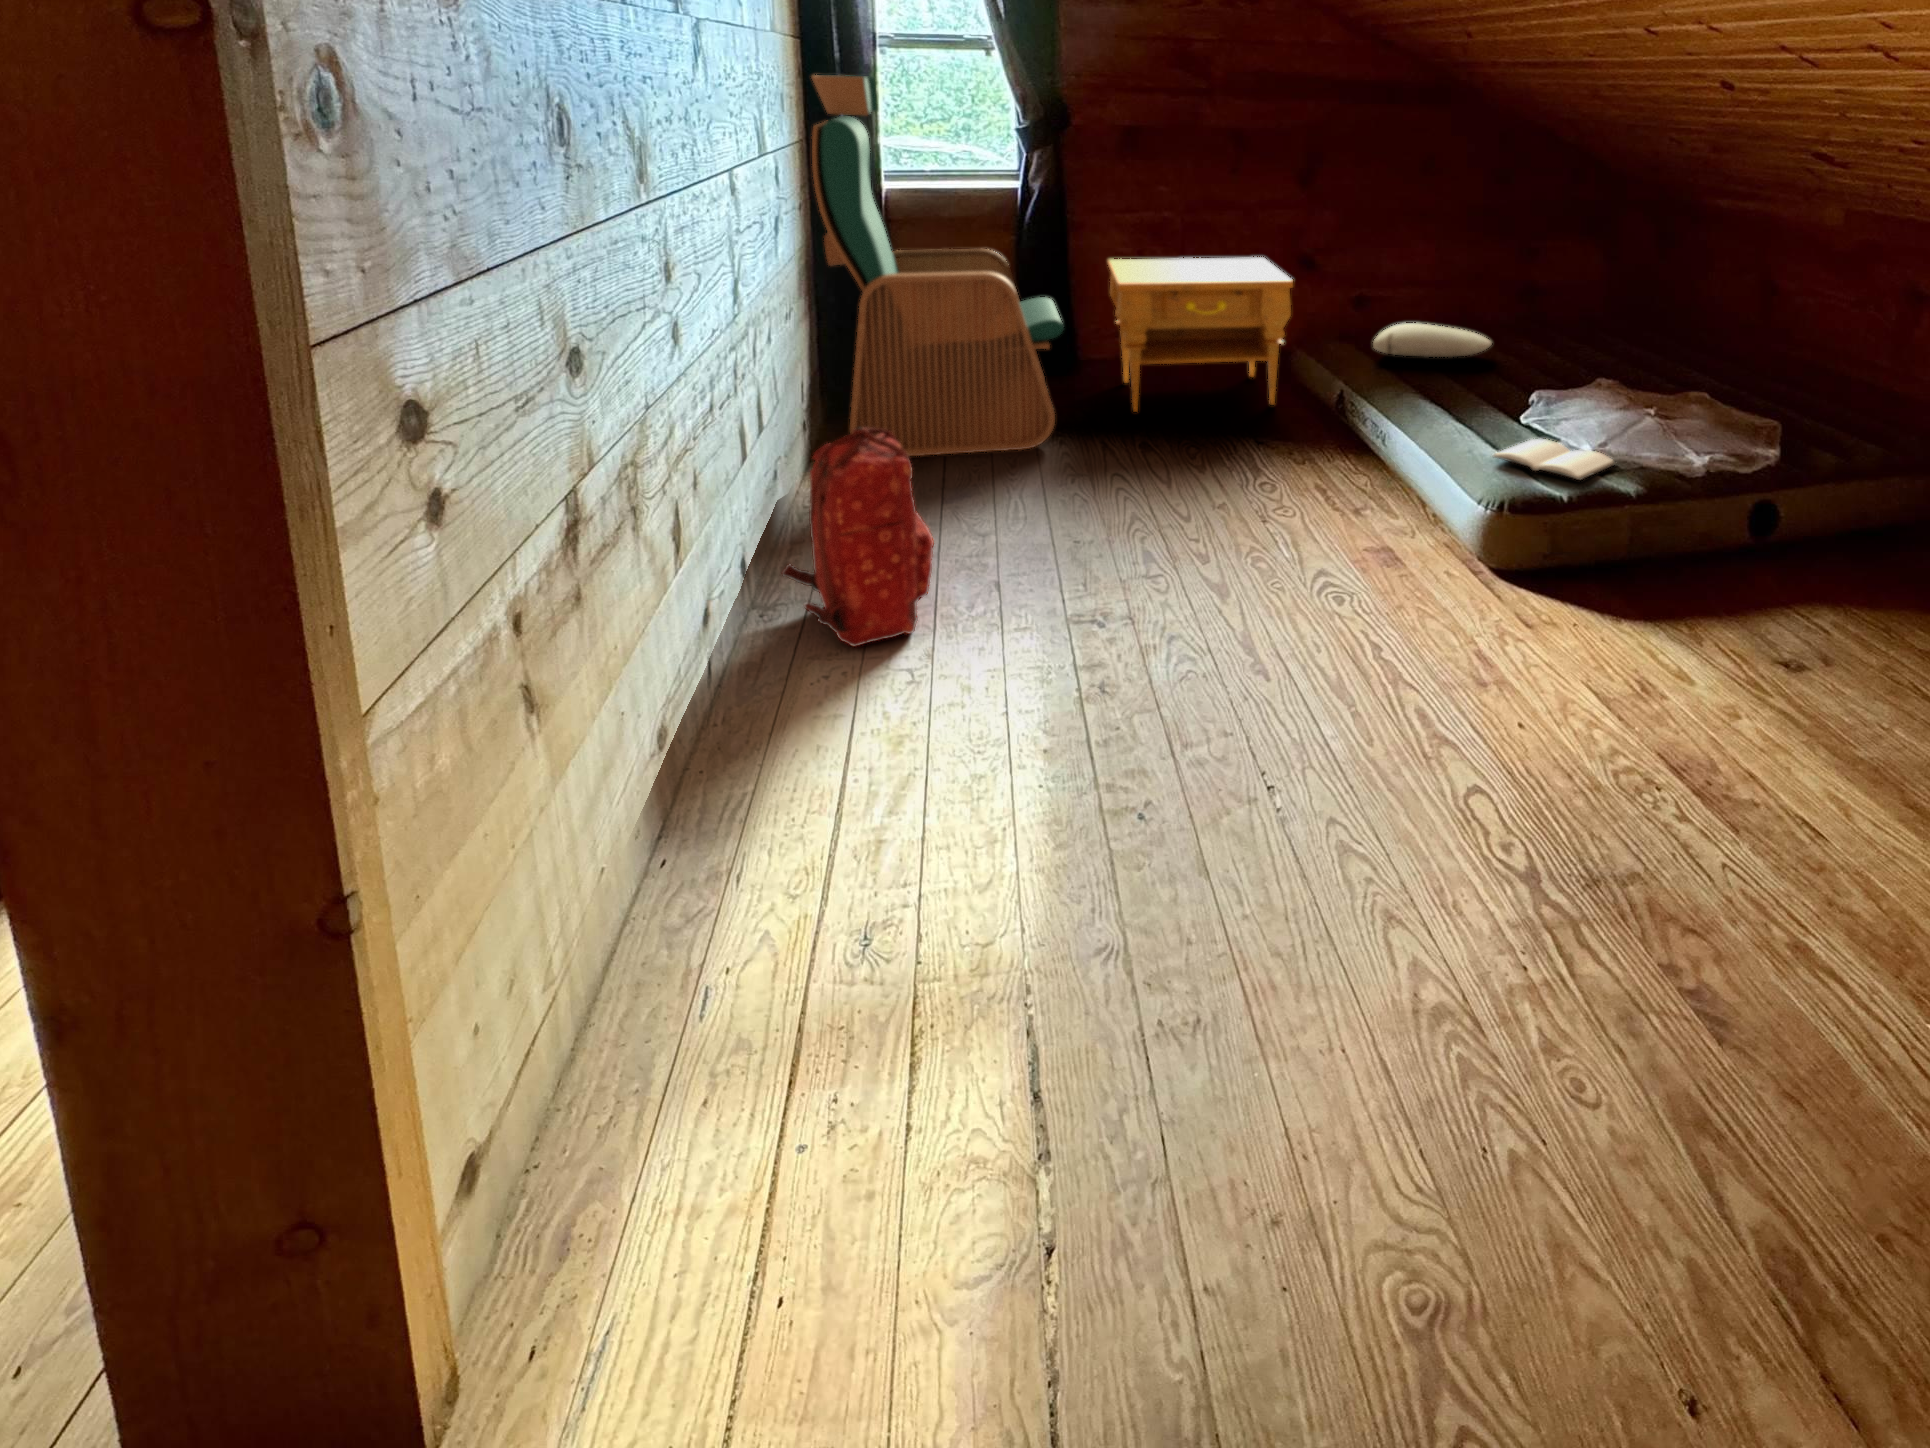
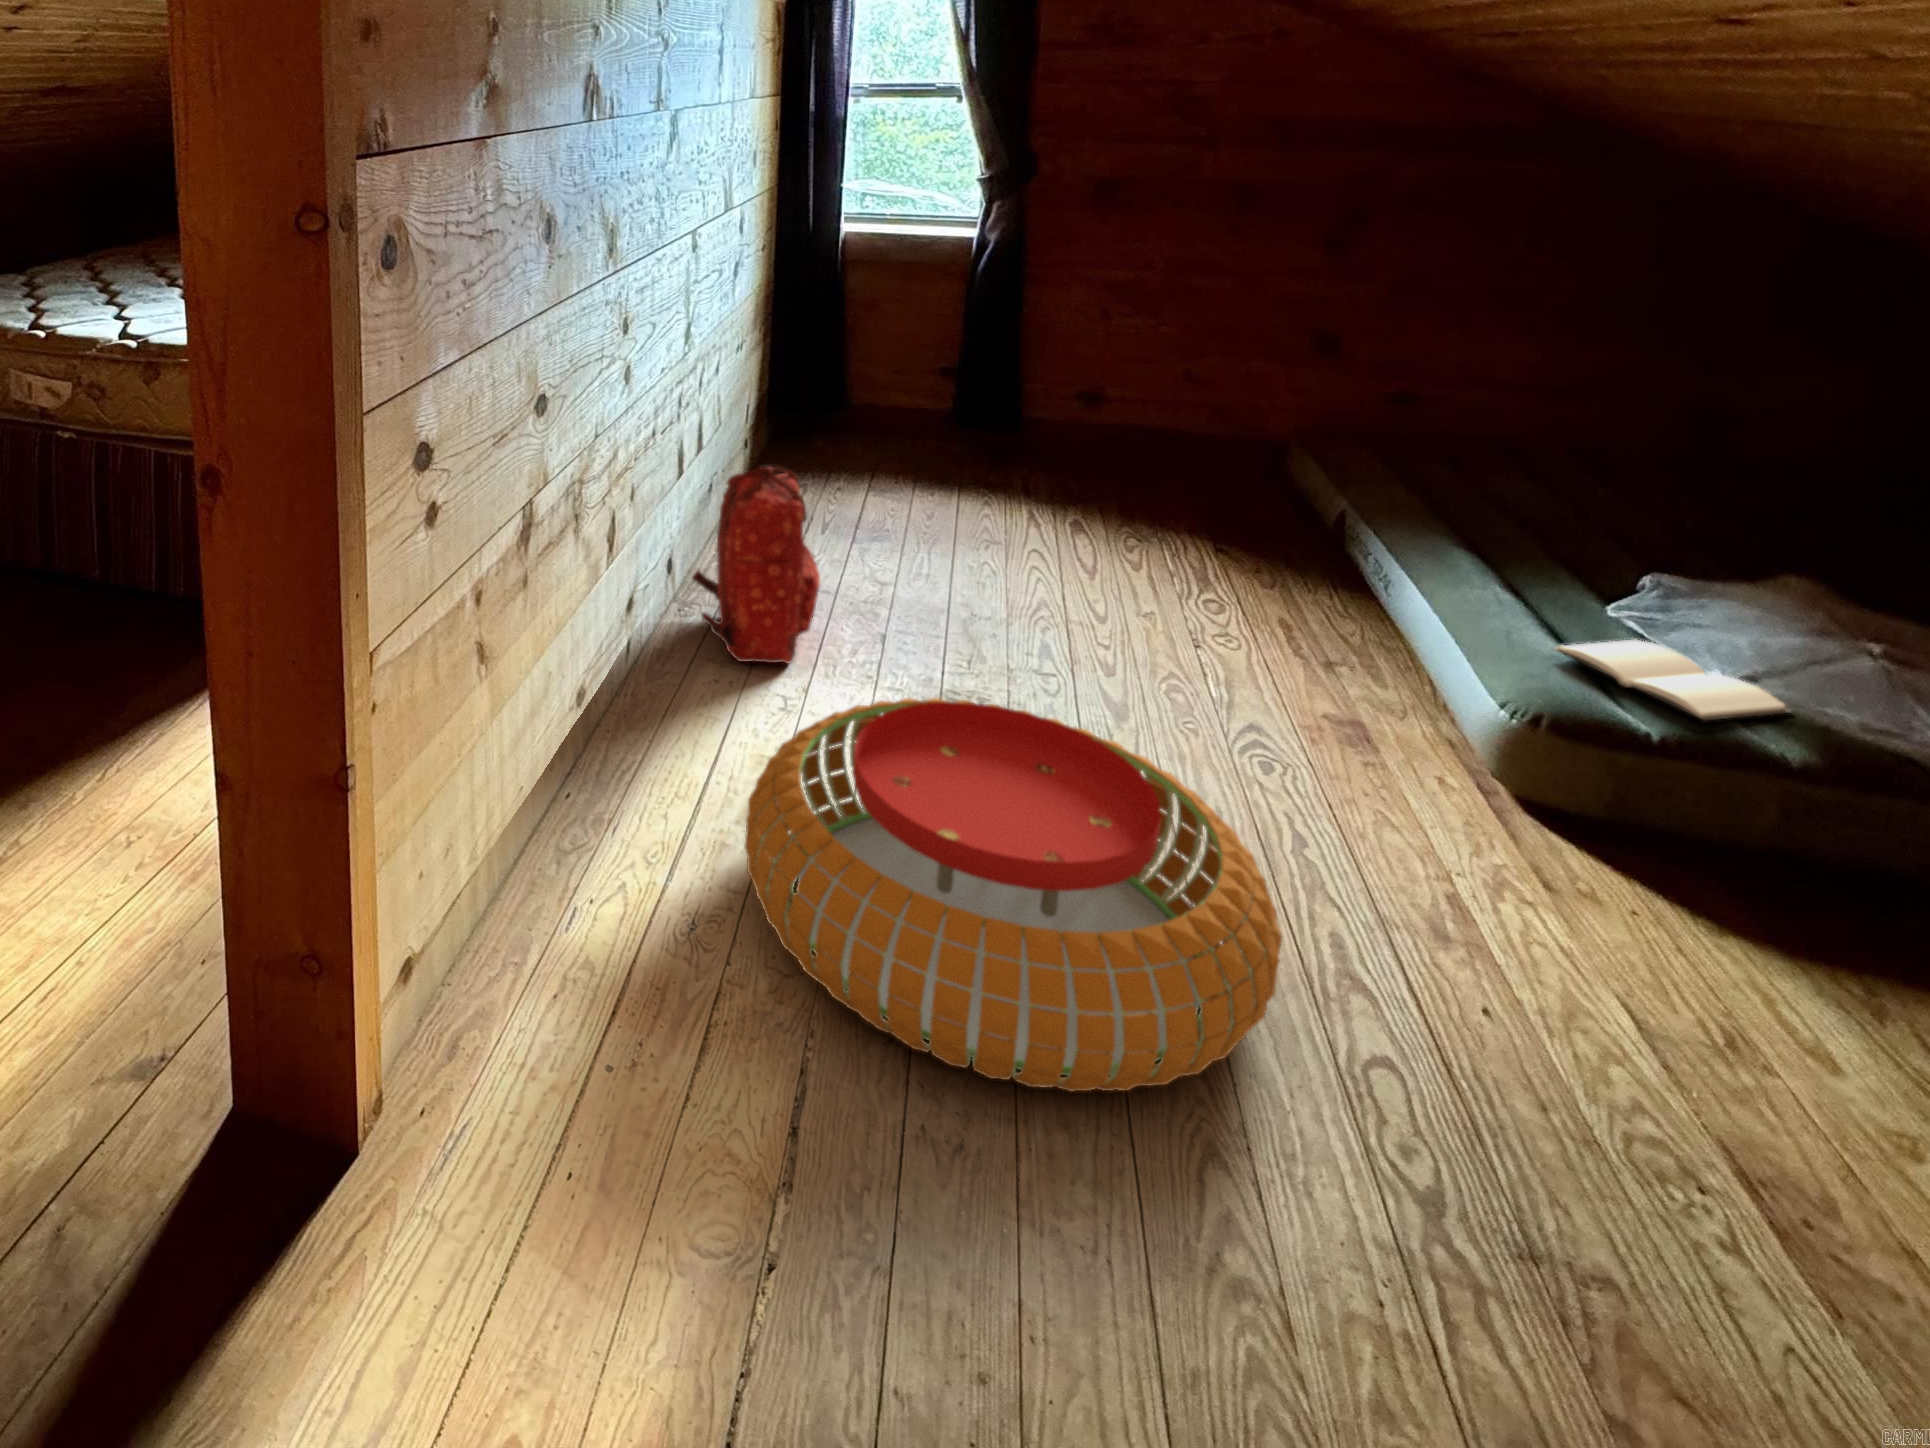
armchair: present [812,75,1063,456] -> none [768,114,997,500]
nightstand: present [1108,257,1293,412] -> none [1065,306,1300,503]
pillow: present [1373,323,1491,357] -> none [1412,433,1619,493]
pouf: none [910,598,1404,954] -> present [744,698,1282,1091]

